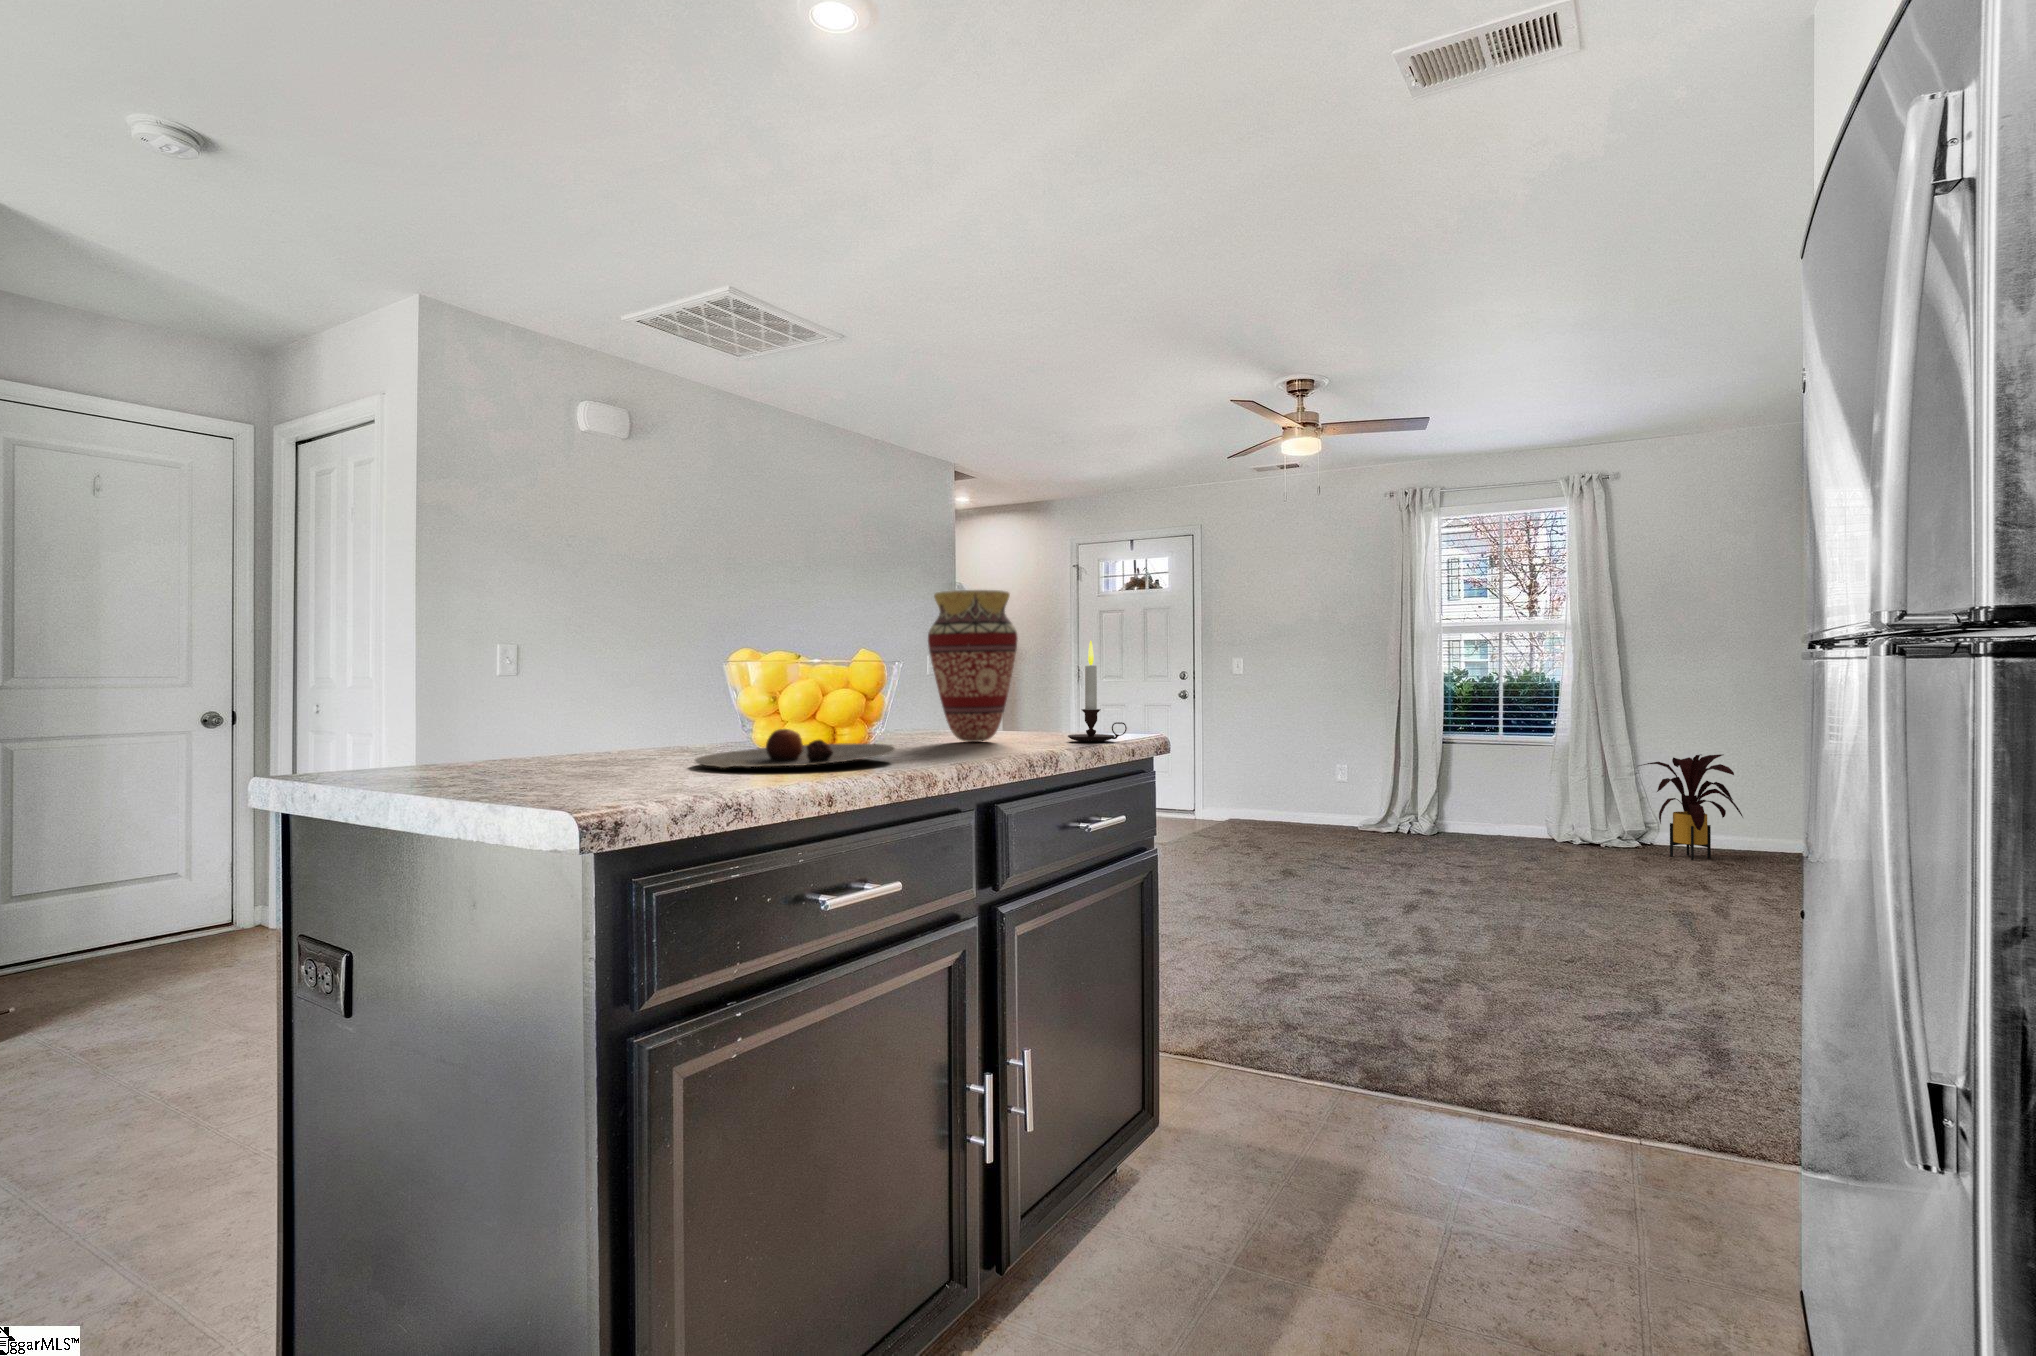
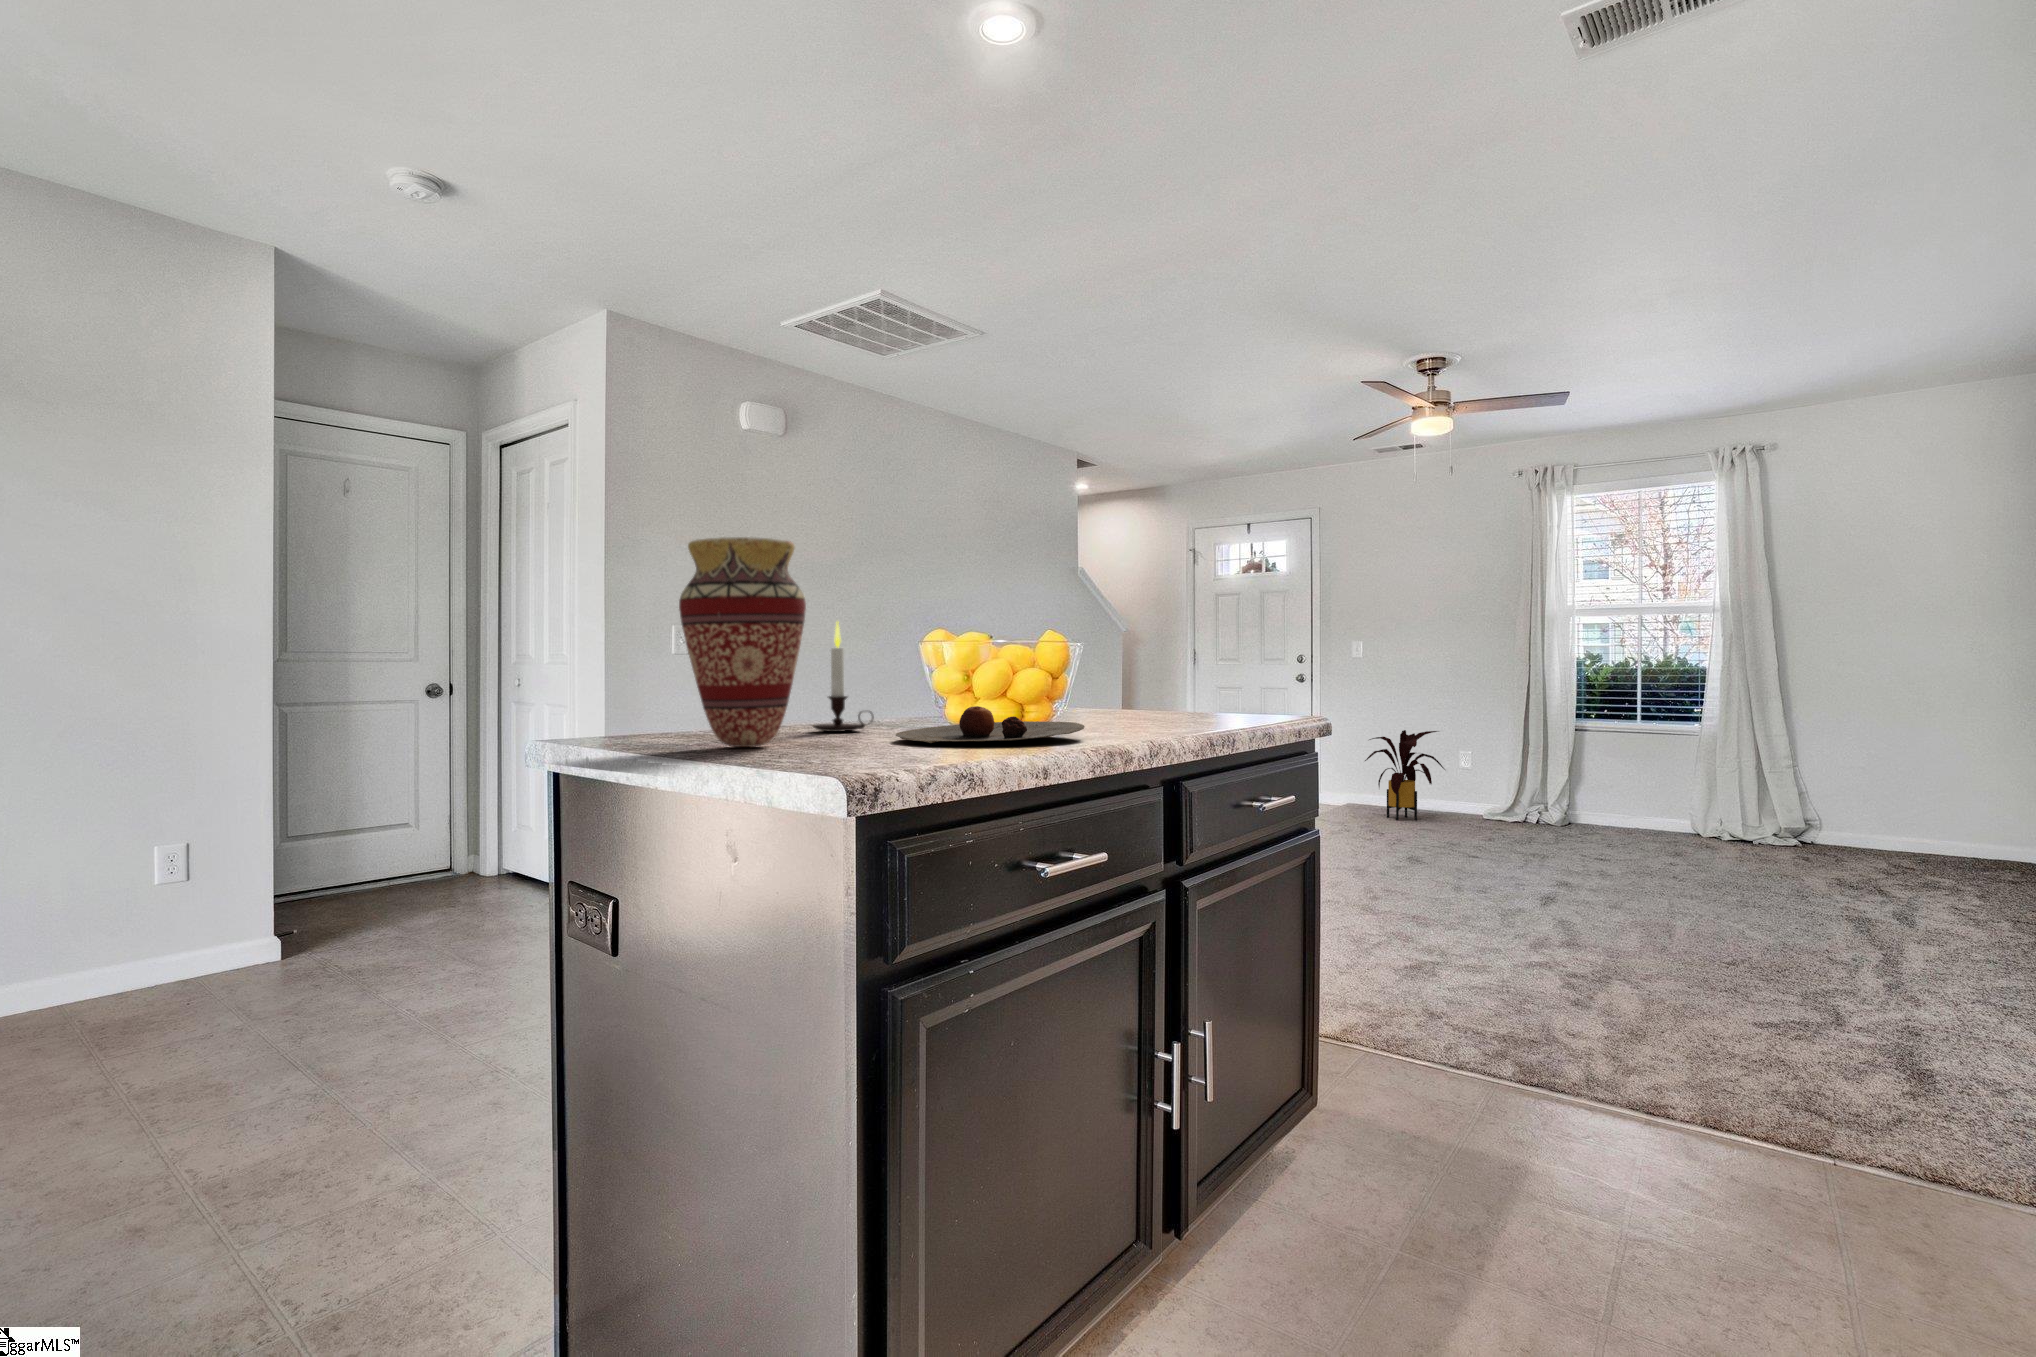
vase: present [928,590,1017,742] -> present [679,537,806,747]
candle: present [1068,641,1127,742] -> present [813,623,874,732]
house plant: present [1639,754,1743,860] -> present [1365,730,1445,820]

